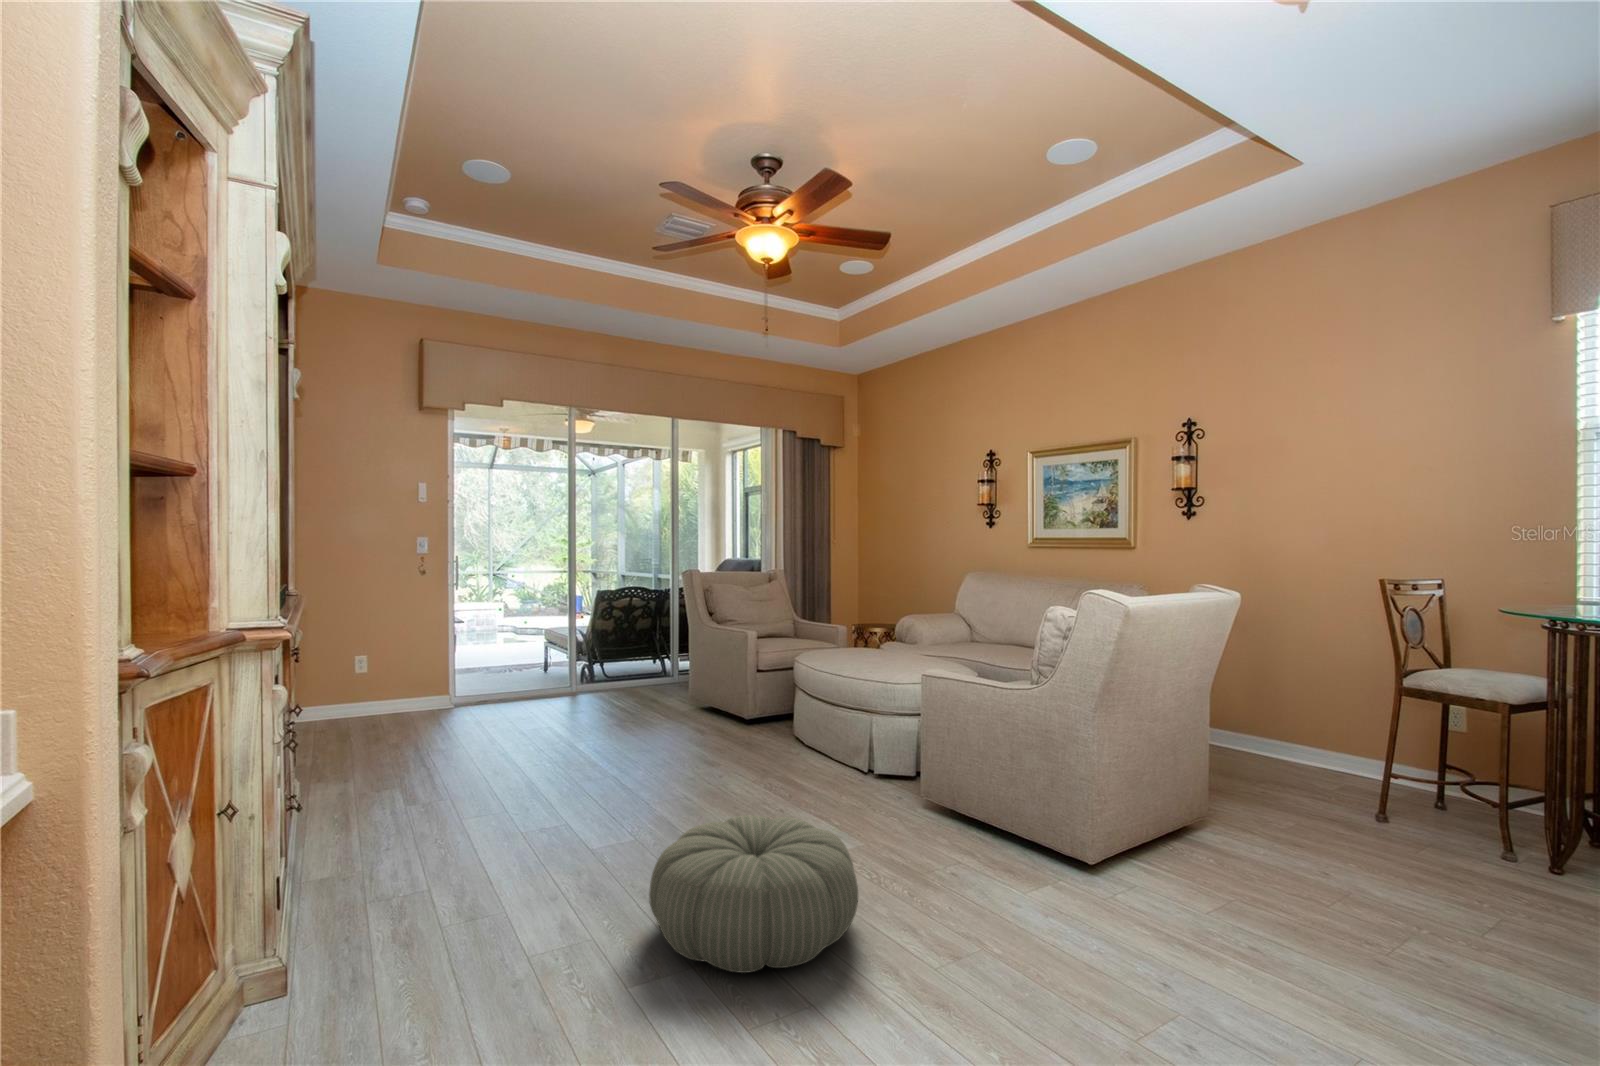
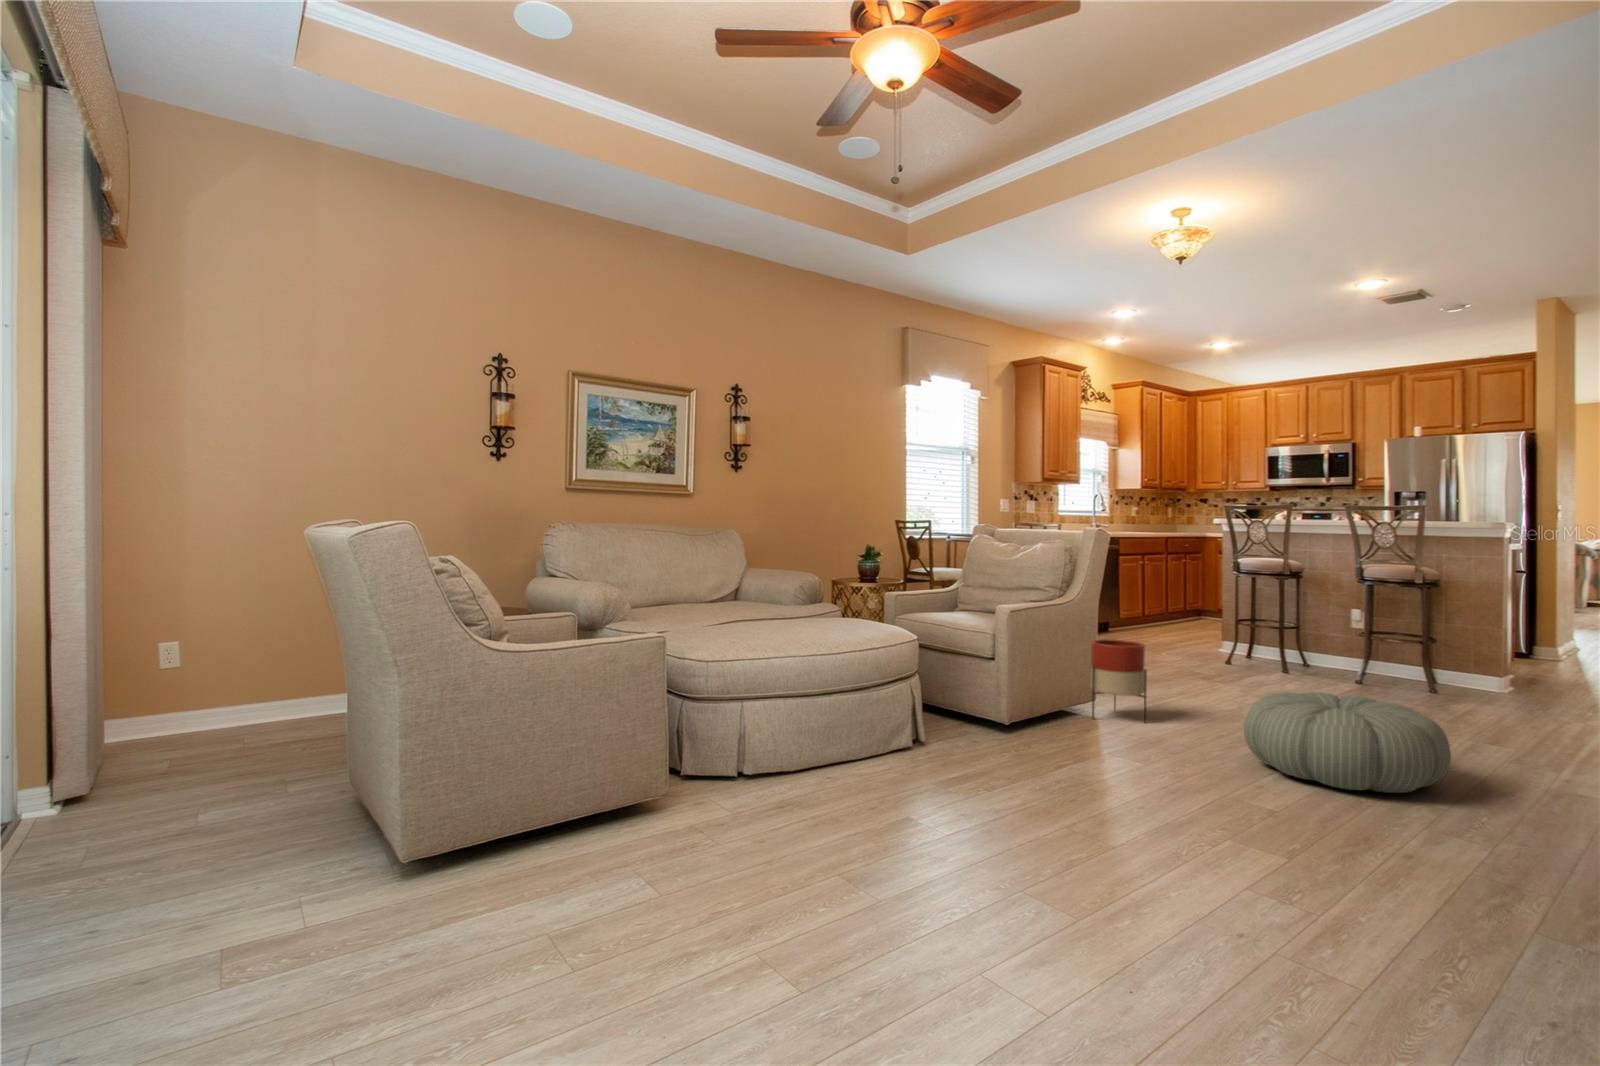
planter: none [976,758,1051,882] -> present [1091,639,1147,722]

